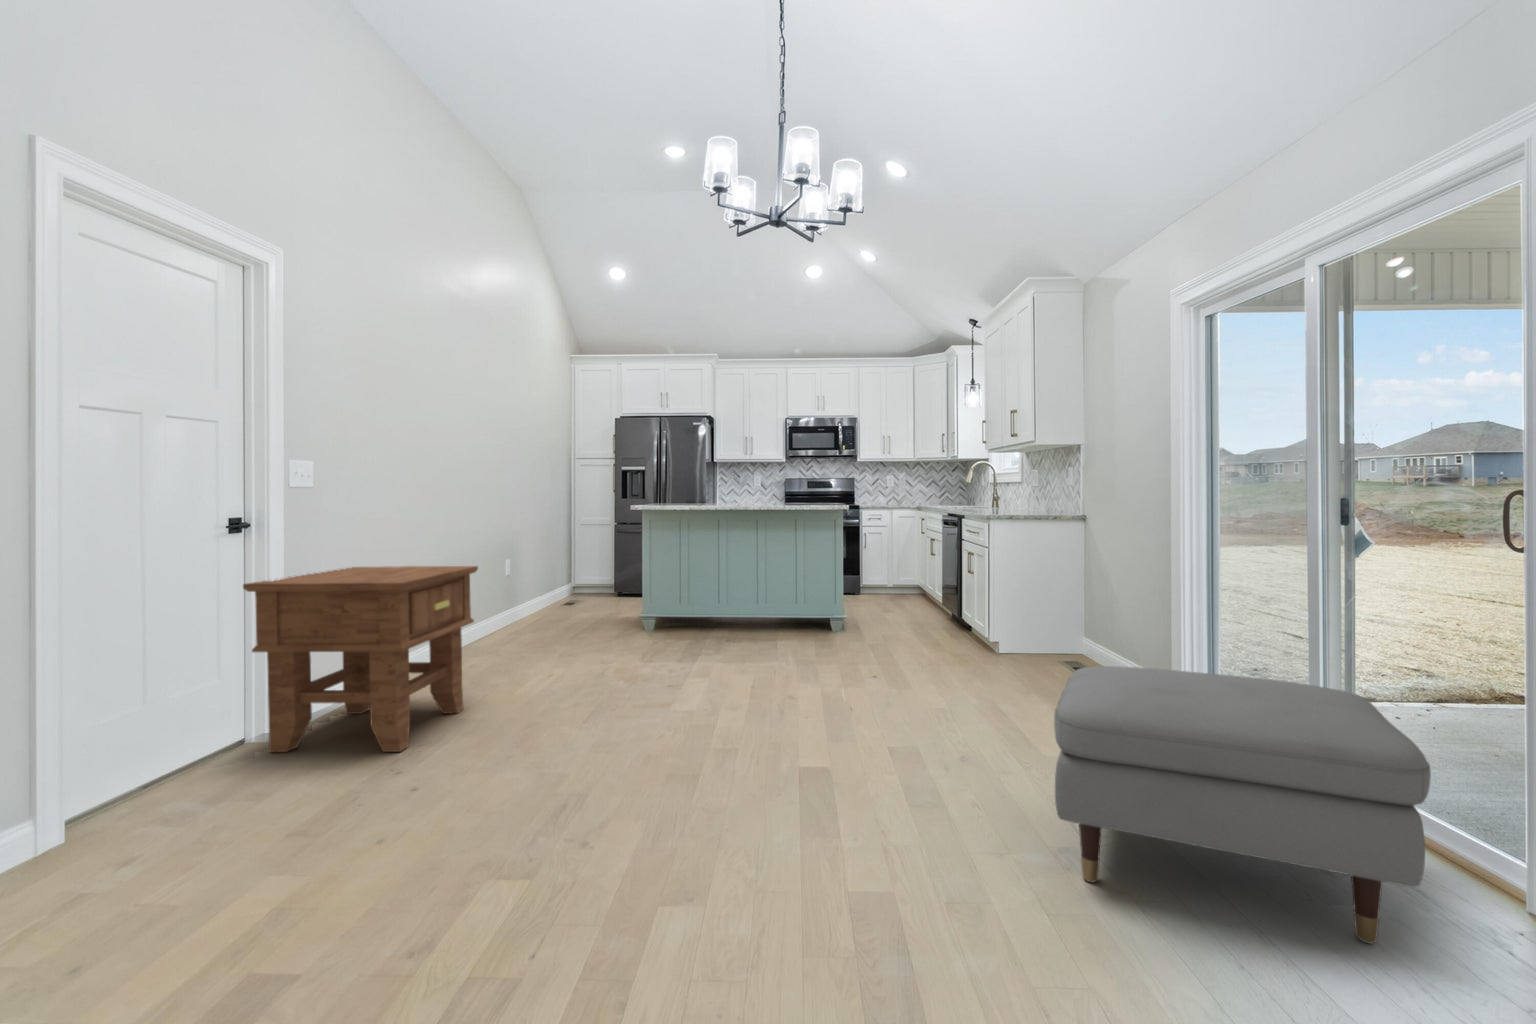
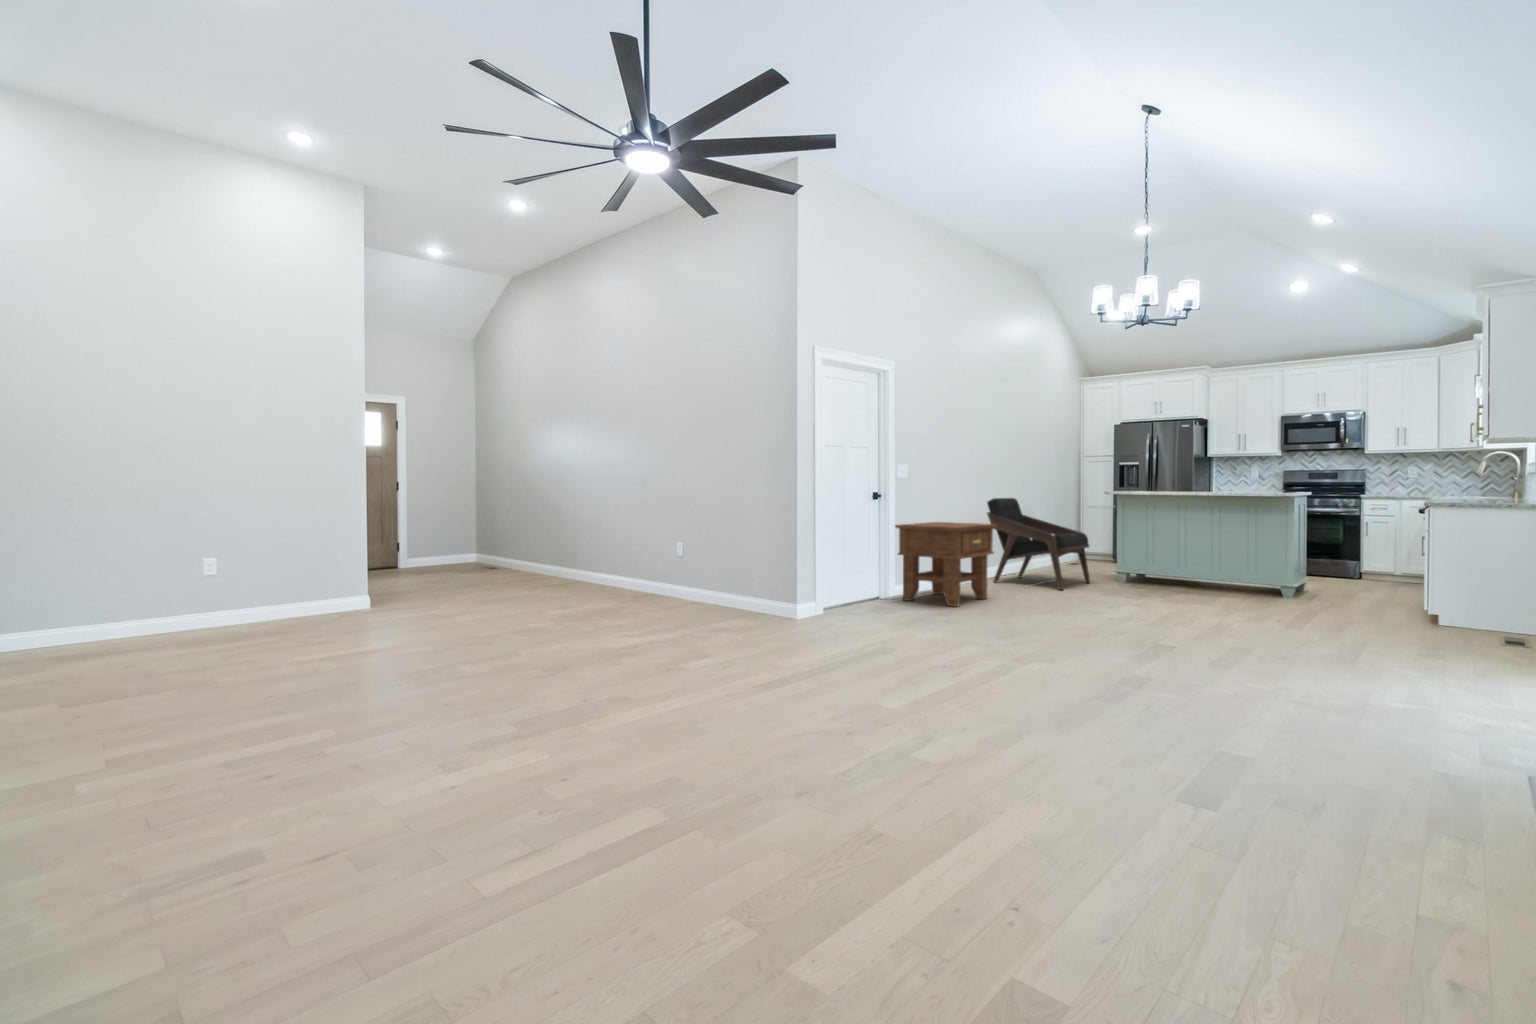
lounge chair: none [448,516,611,664] -> present [987,498,1090,590]
ottoman: present [1054,666,1431,944] -> none [1240,590,1481,717]

